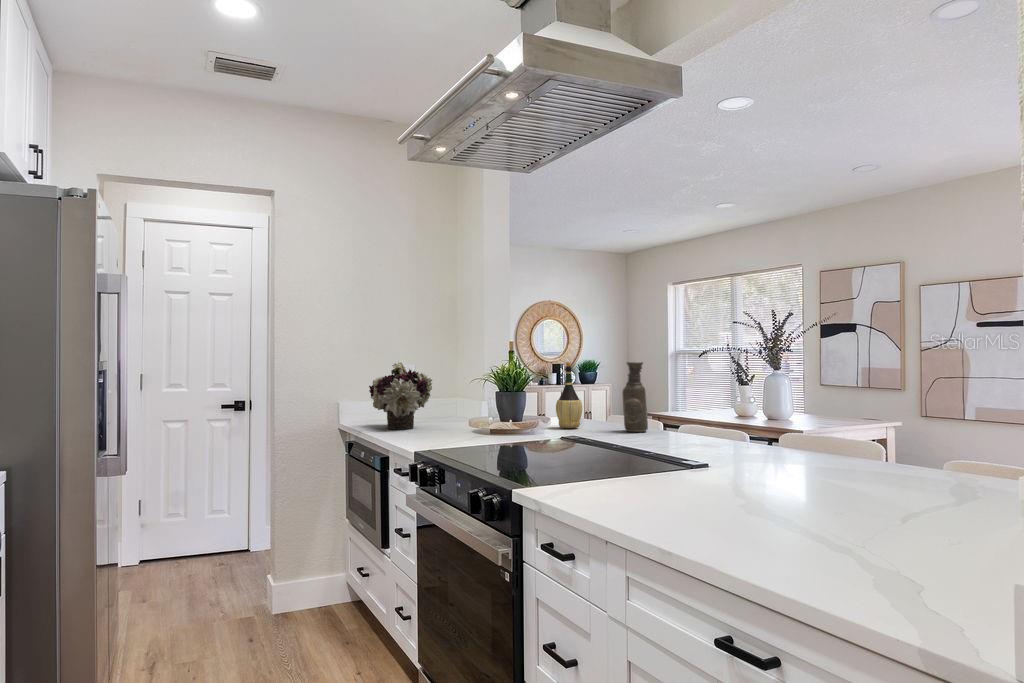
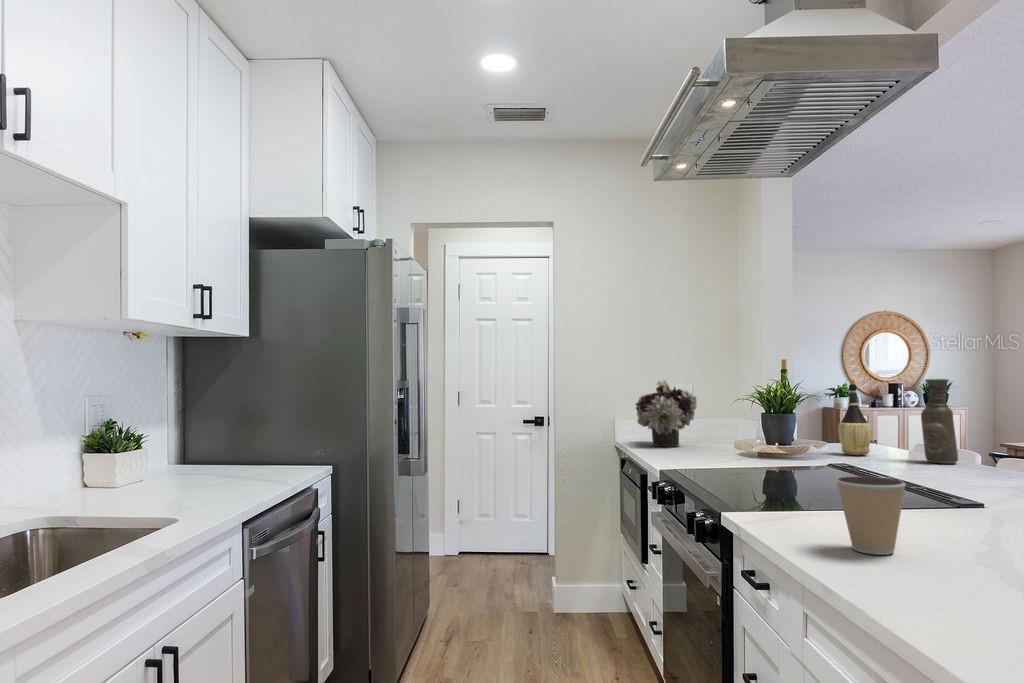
coffee cup: none [640,450,695,517] -> present [836,477,906,555]

